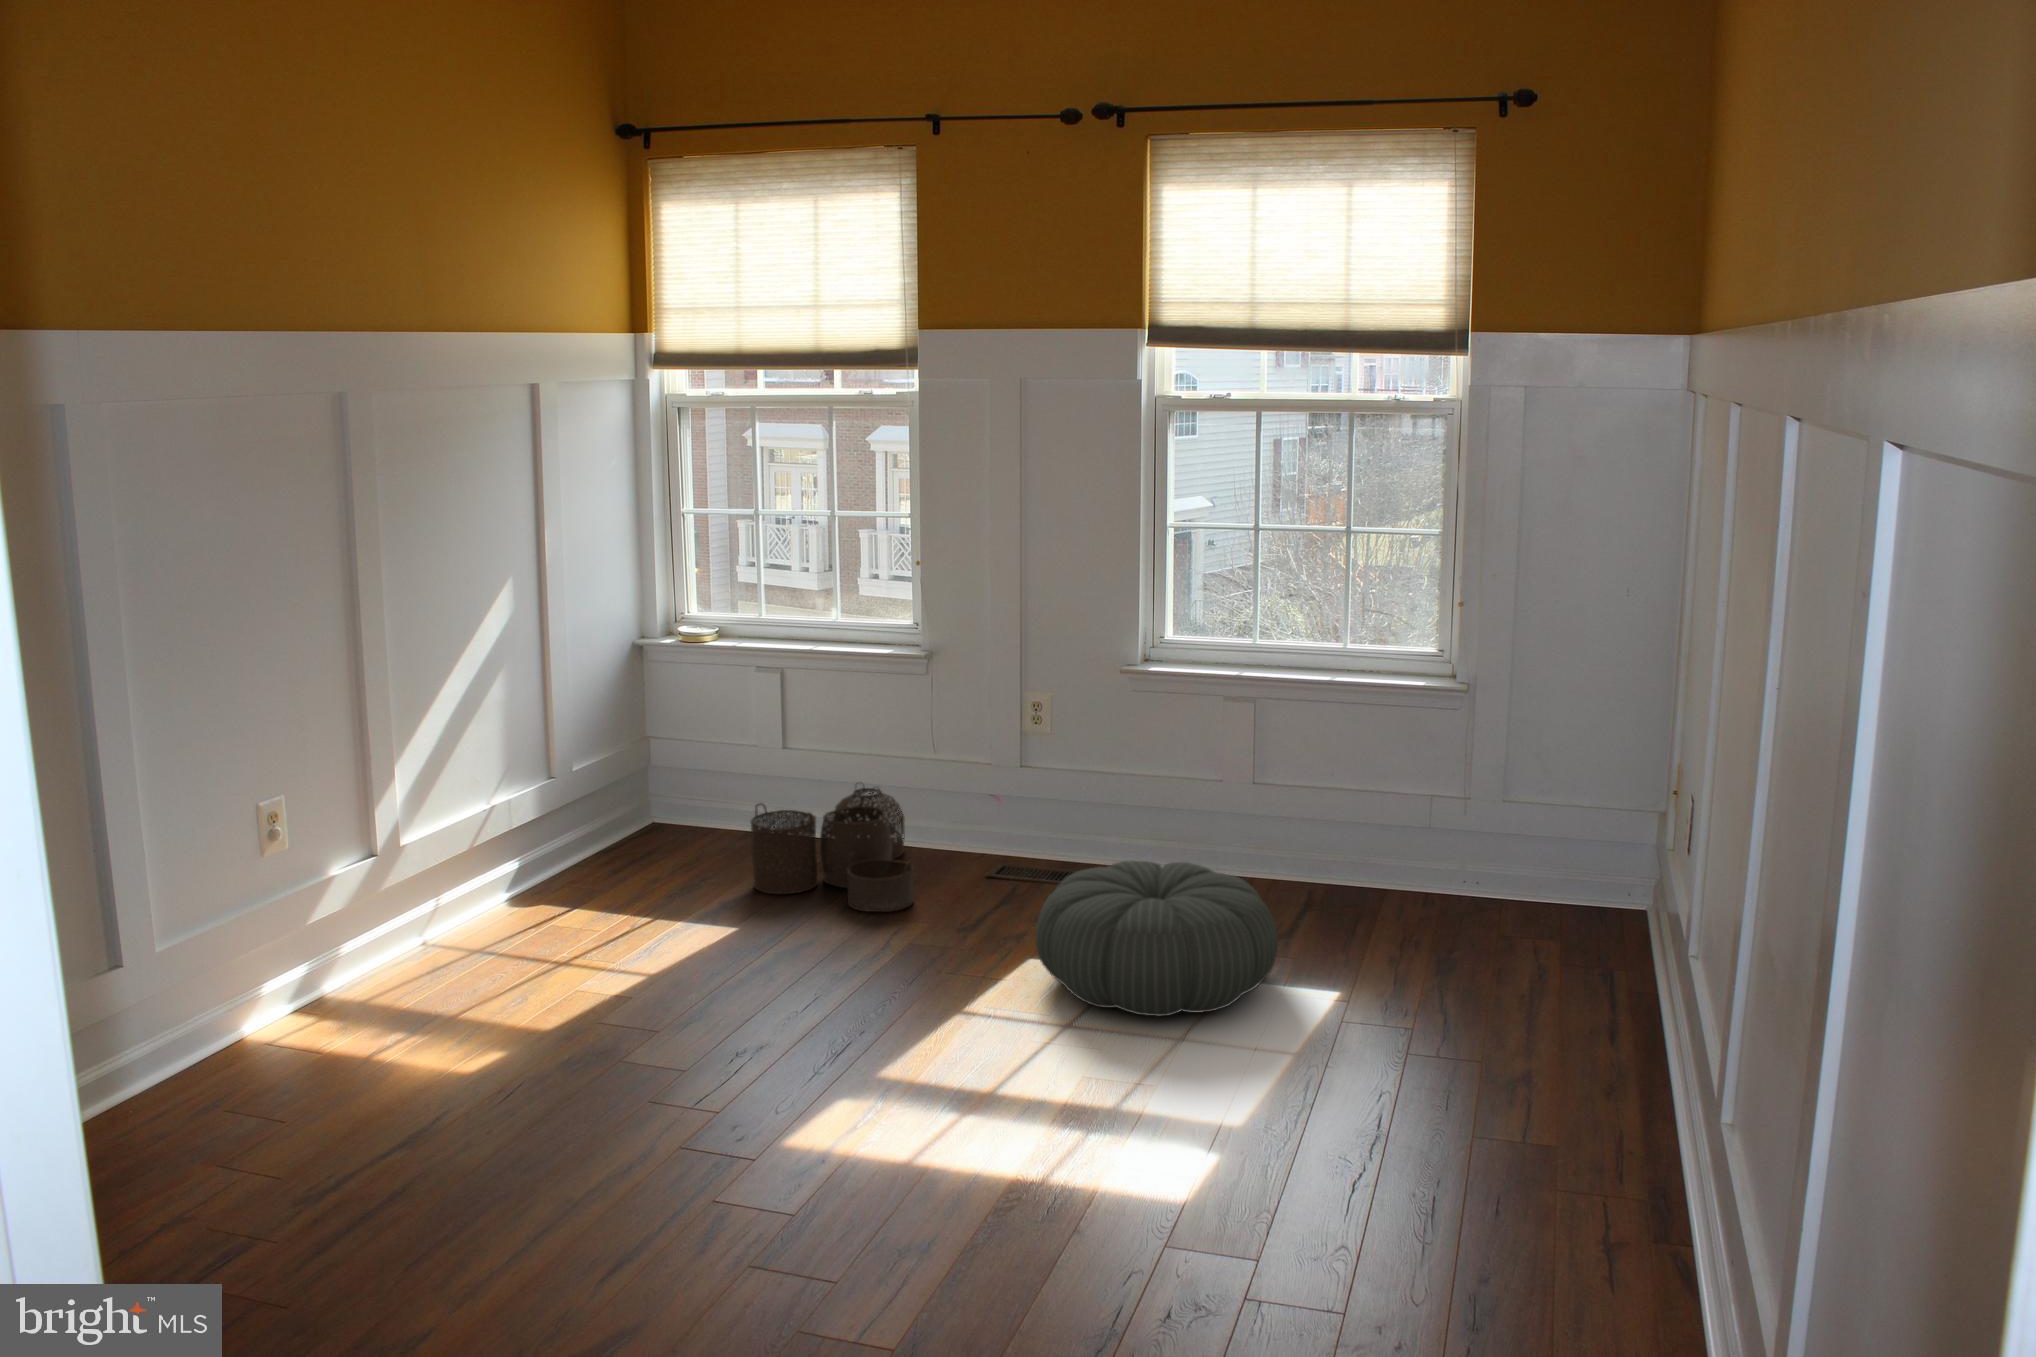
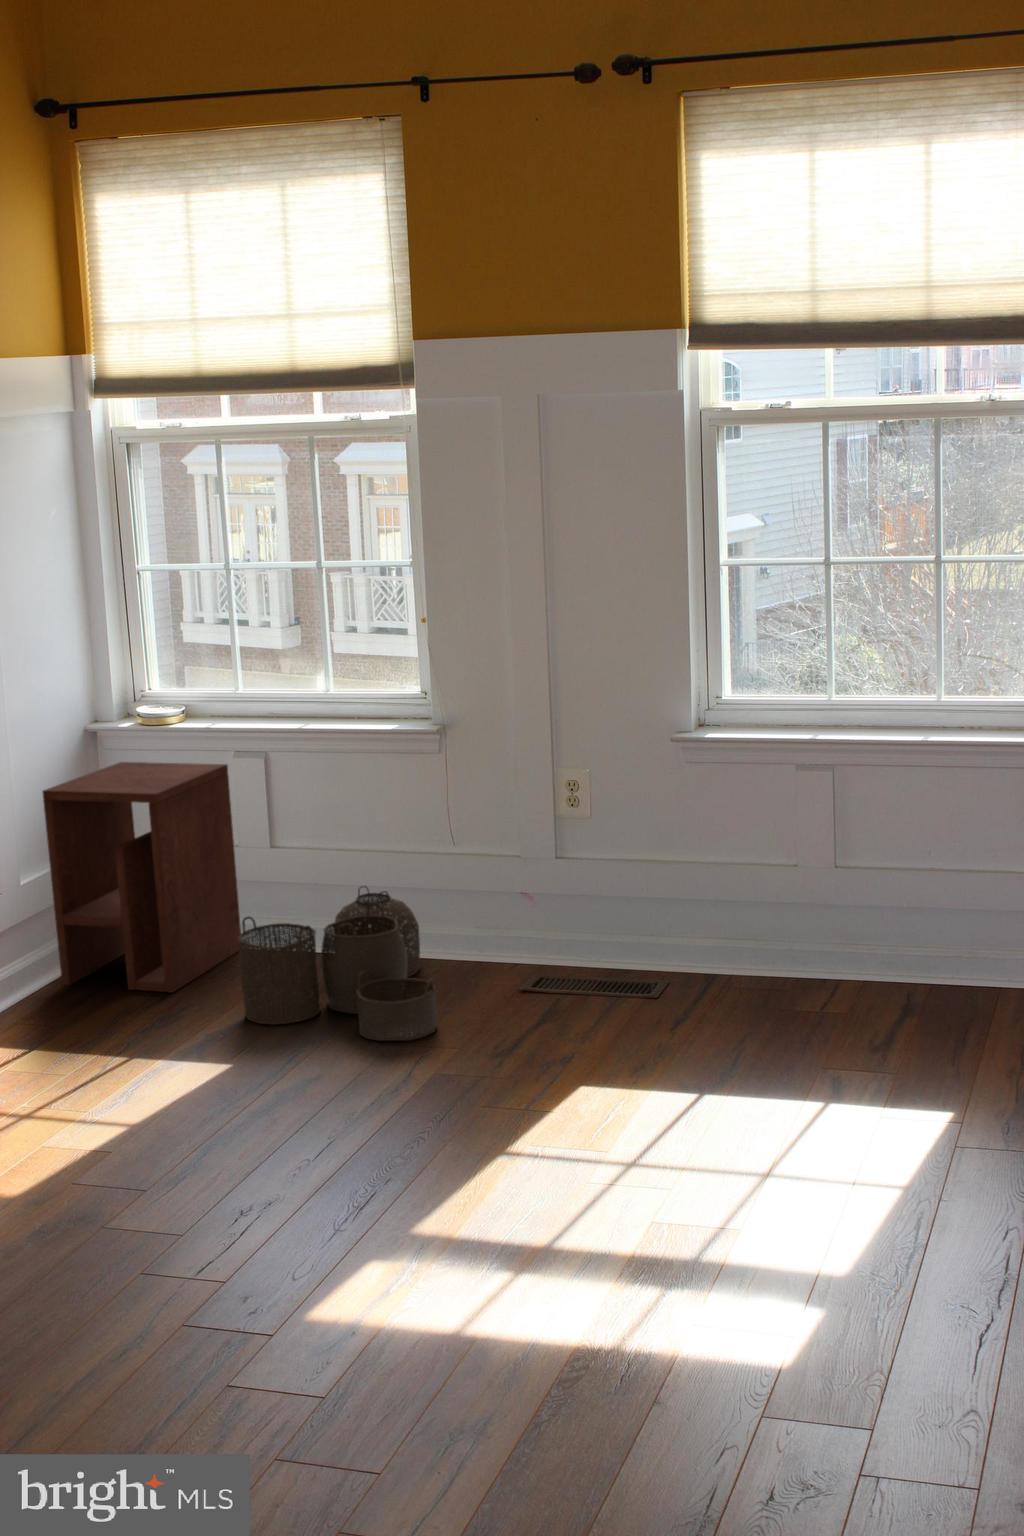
side table: none [595,672,758,865] -> present [43,762,241,993]
pouf: present [1036,861,1278,1016] -> none [589,969,875,1151]

